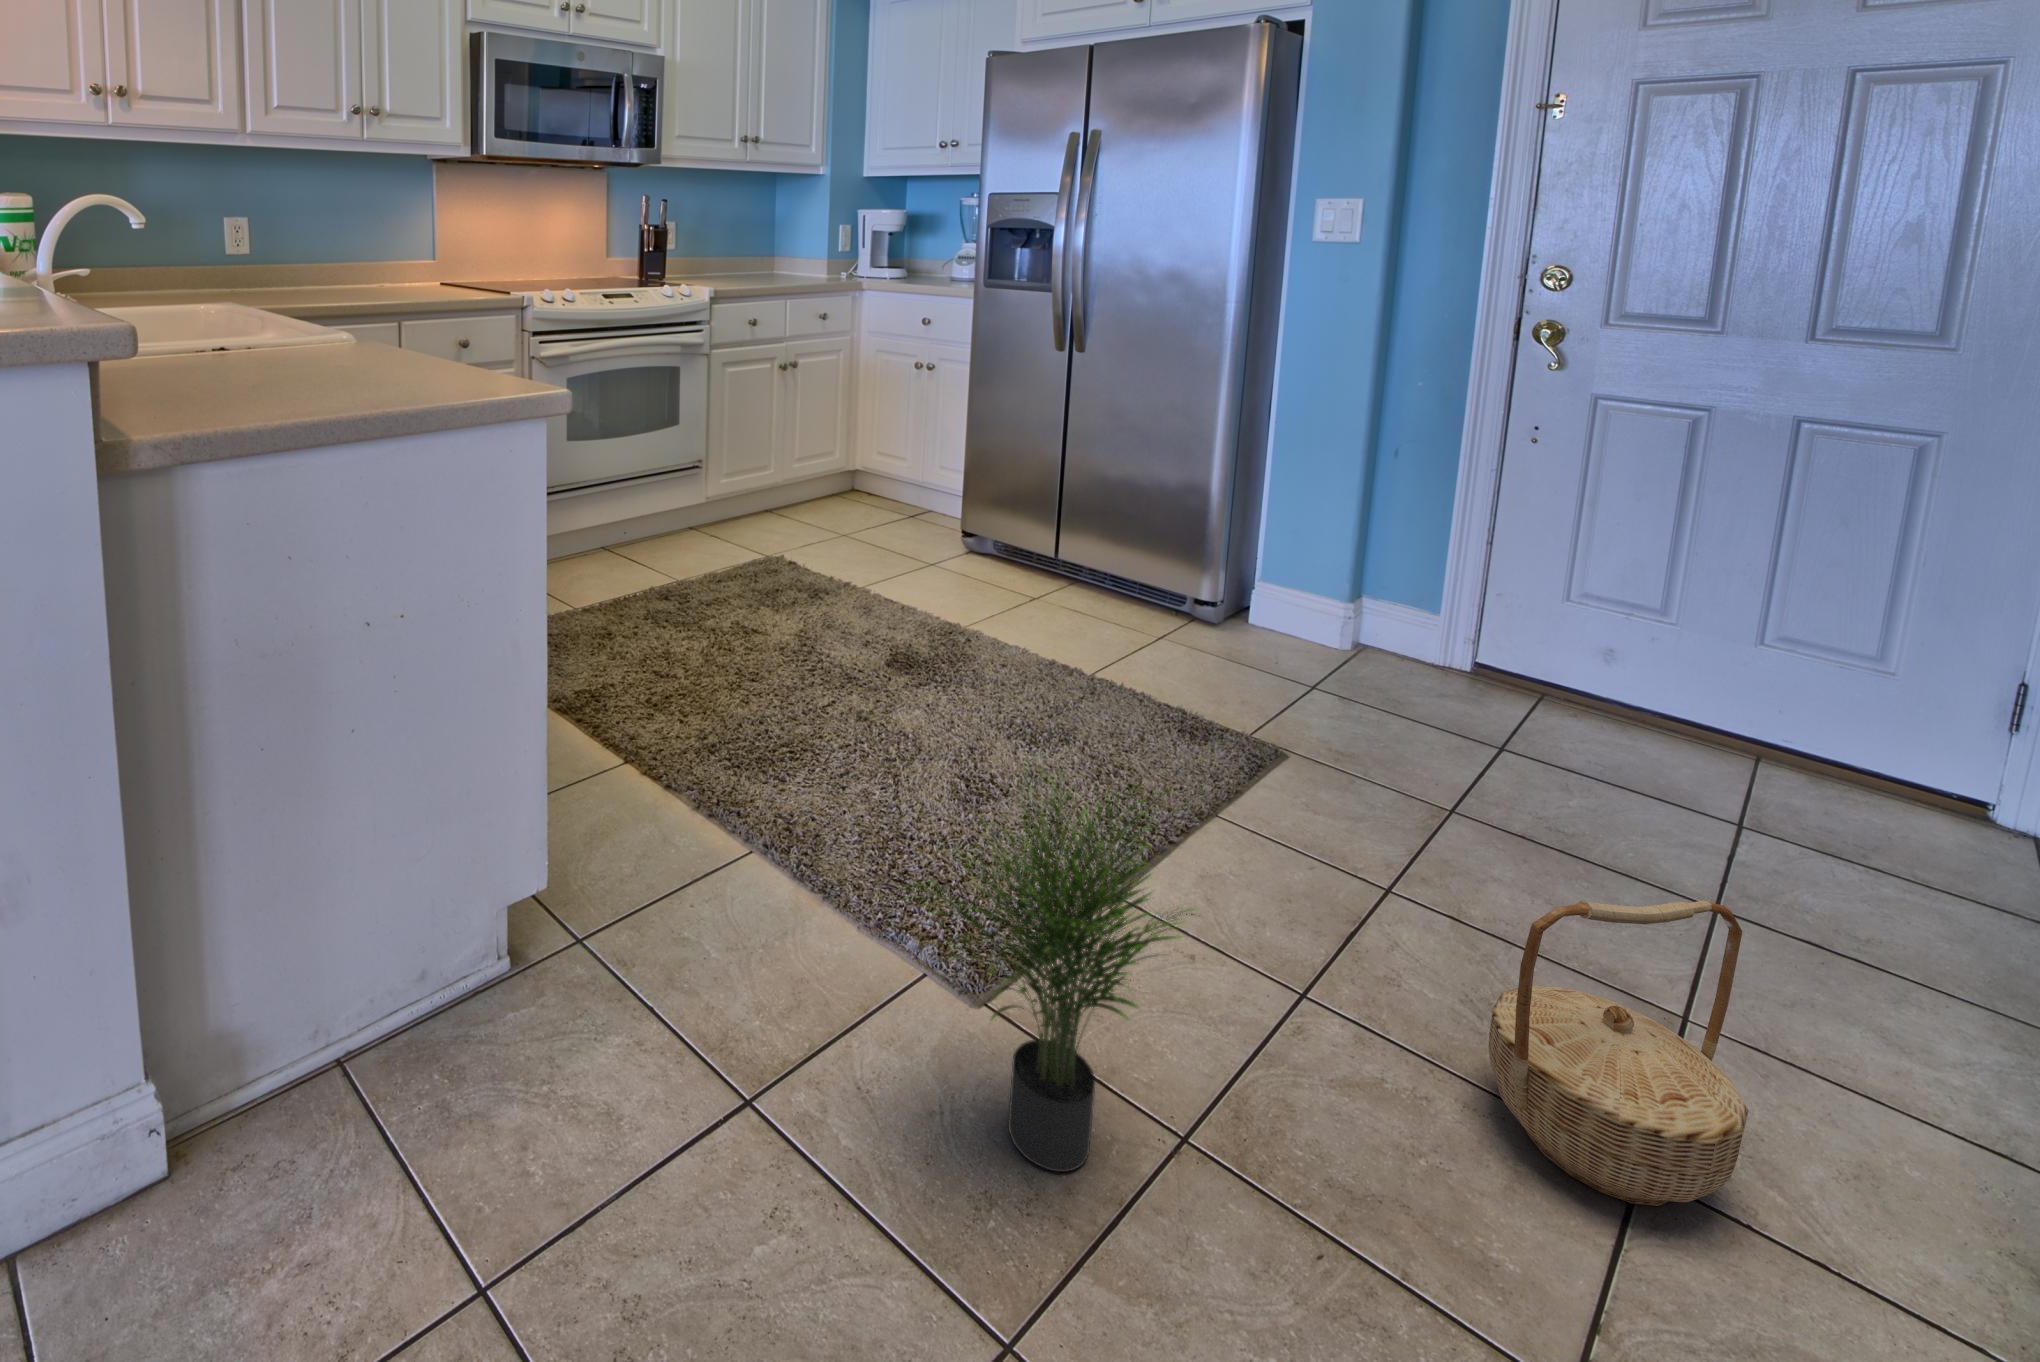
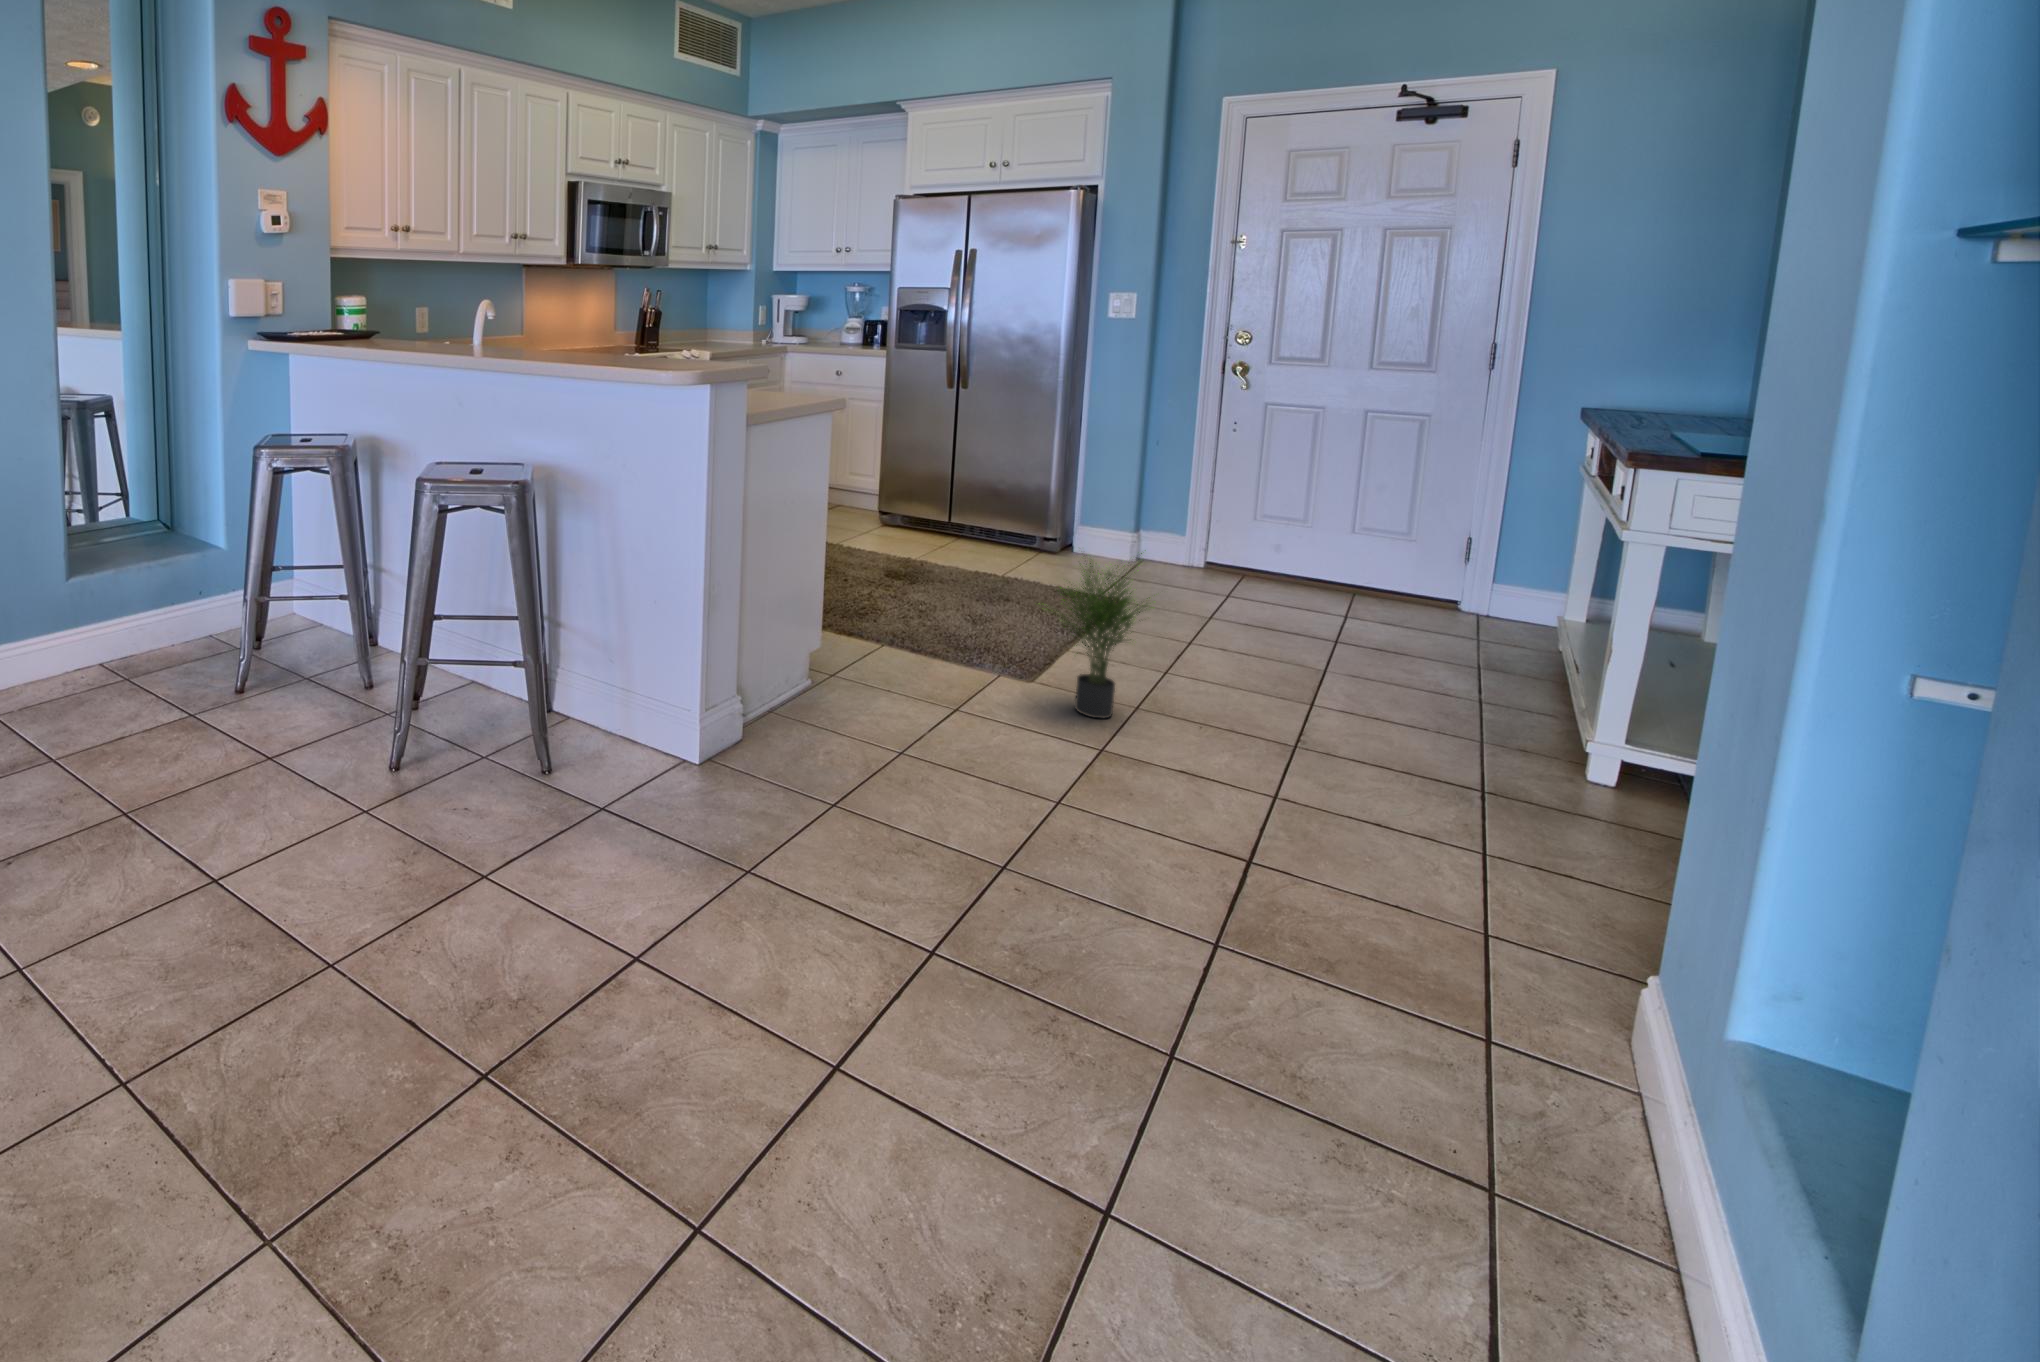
basket: present [1489,900,1748,1206] -> none [1259,592,1358,712]

